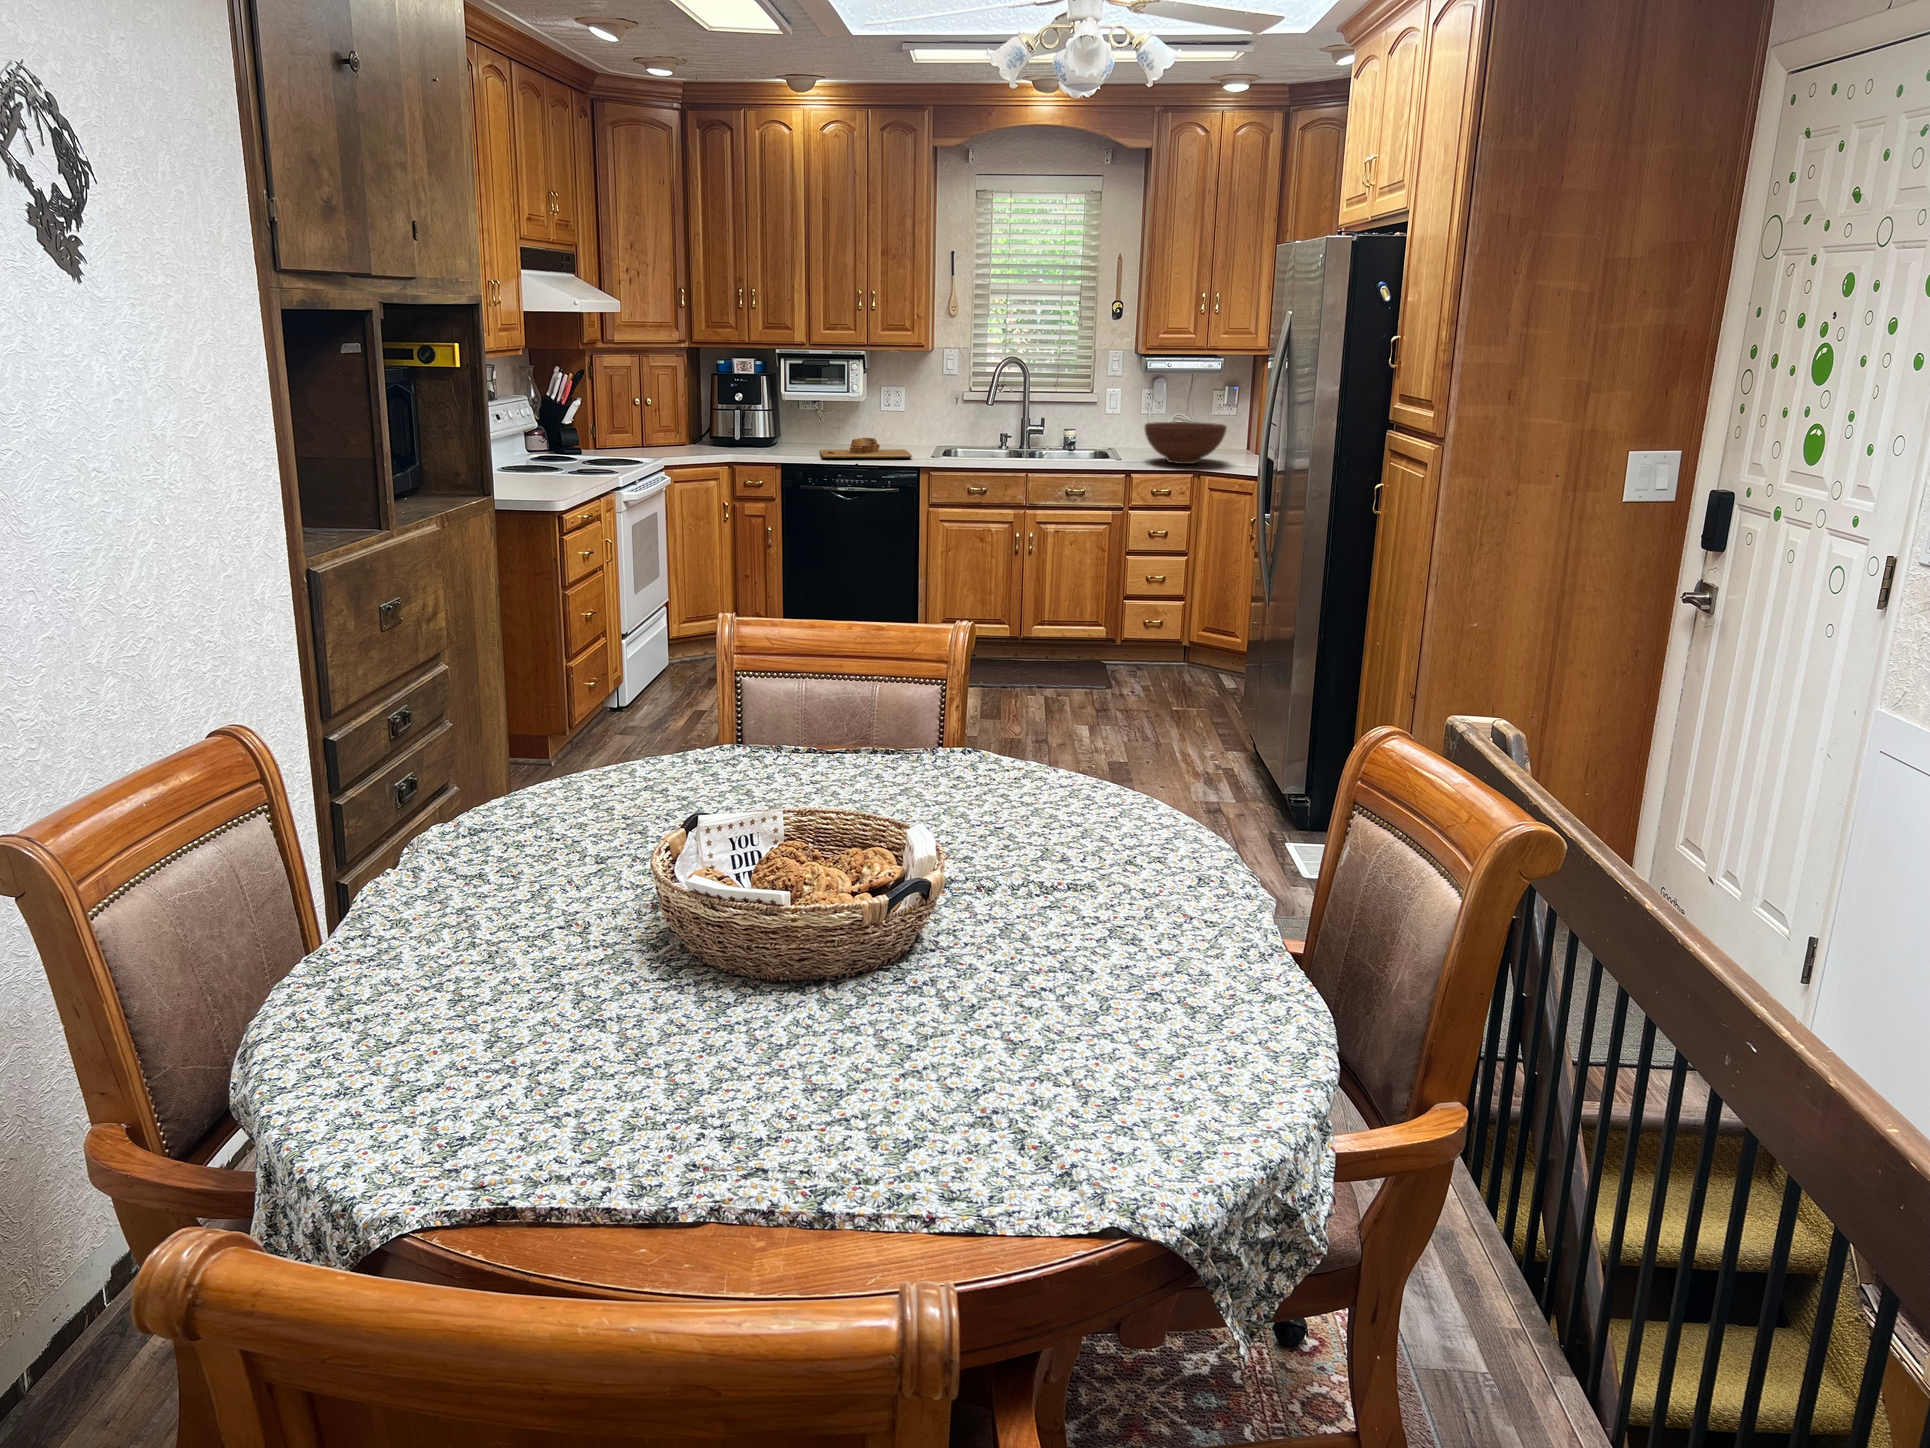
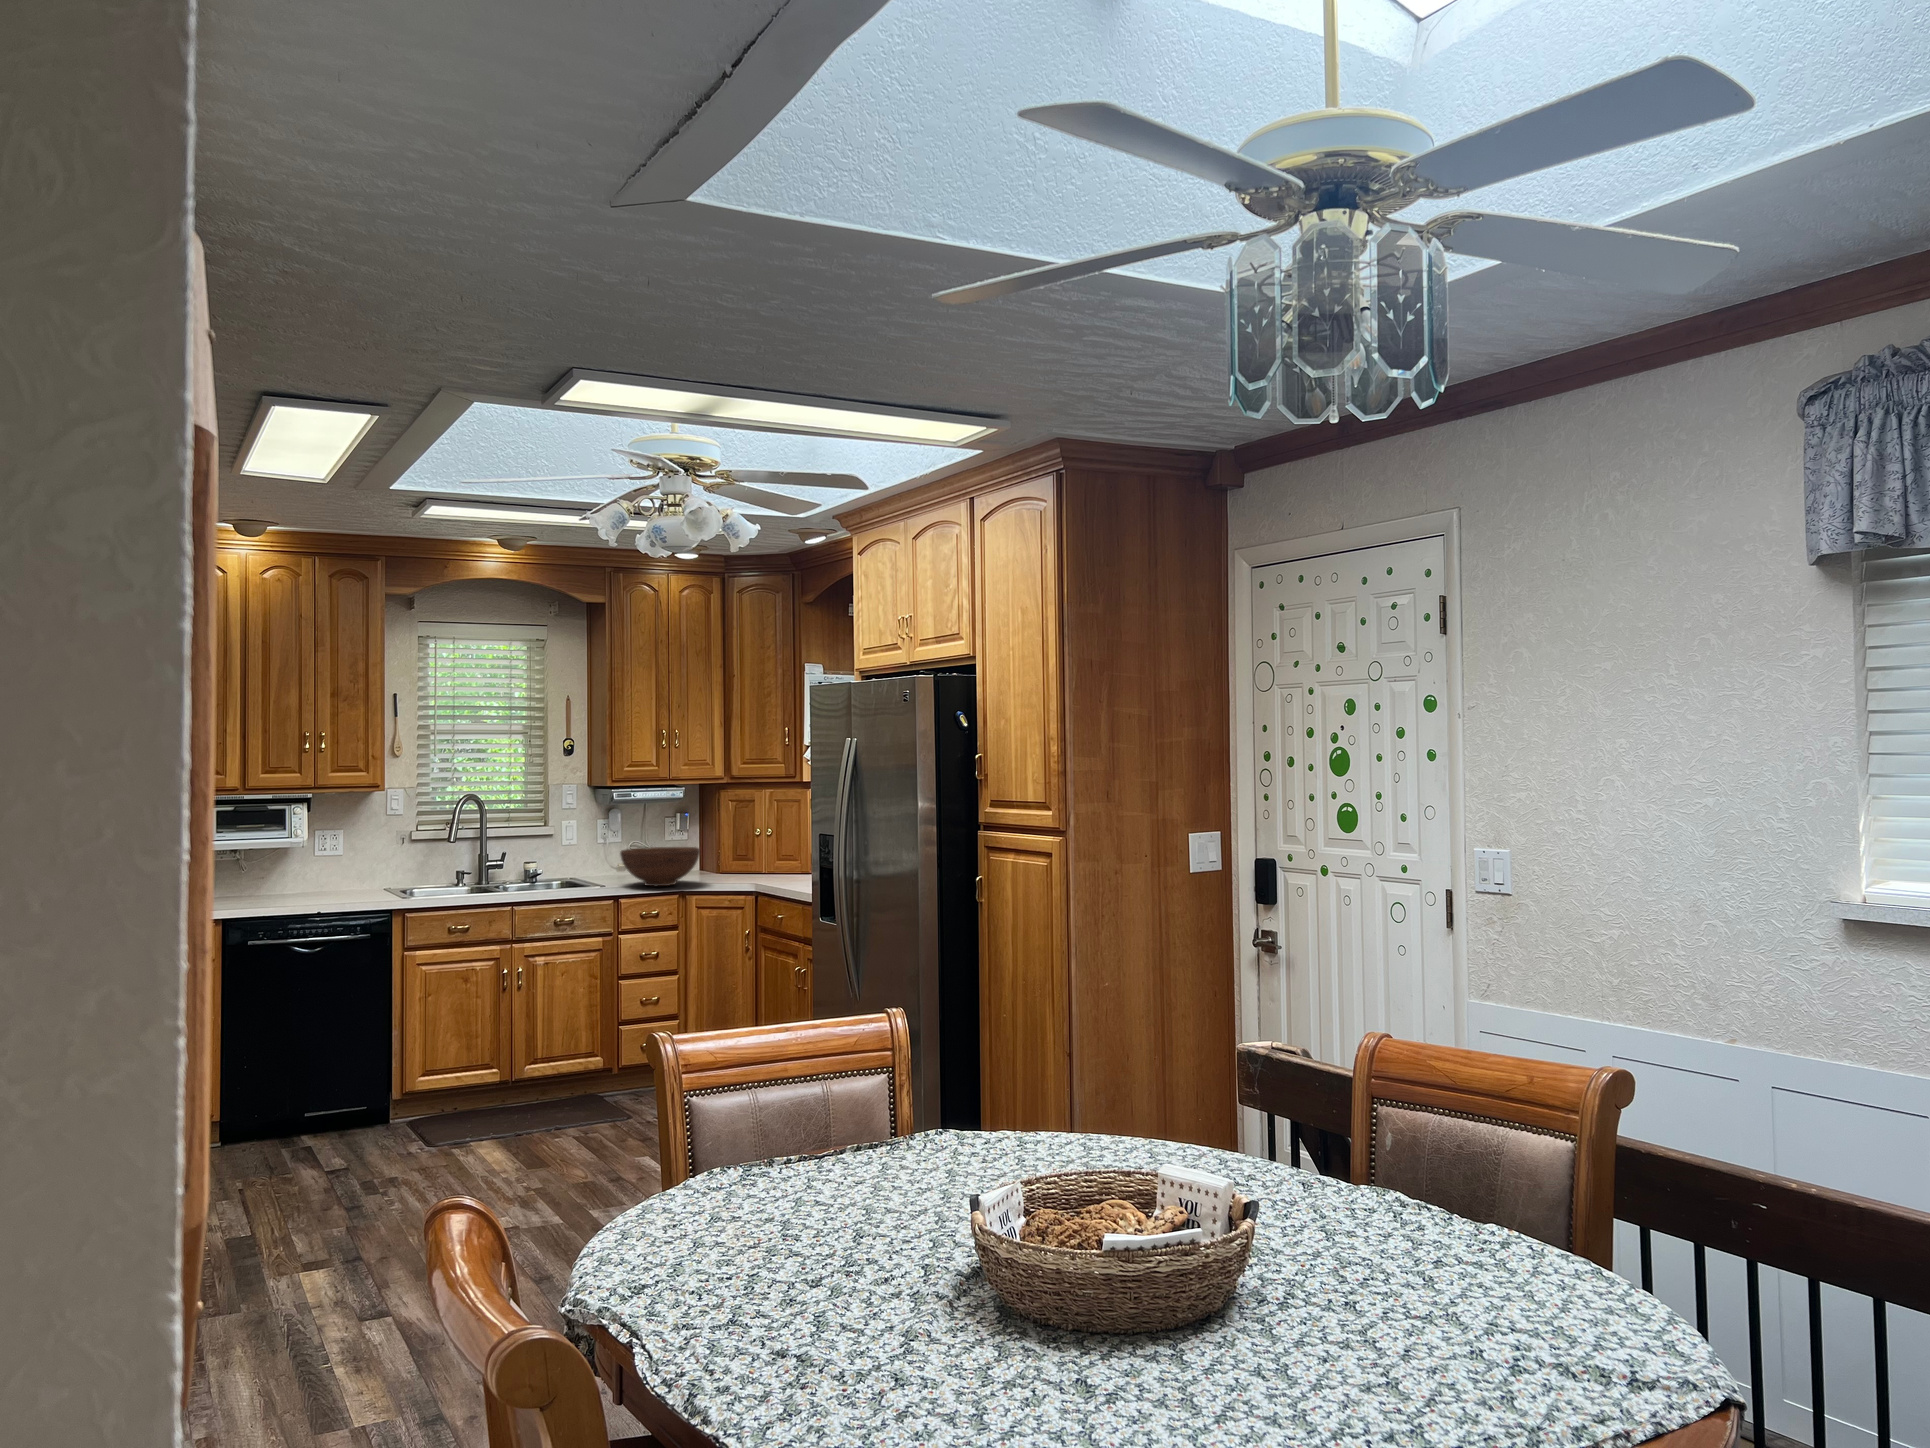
cutting board: present [820,438,912,458] -> none [253,885,377,910]

